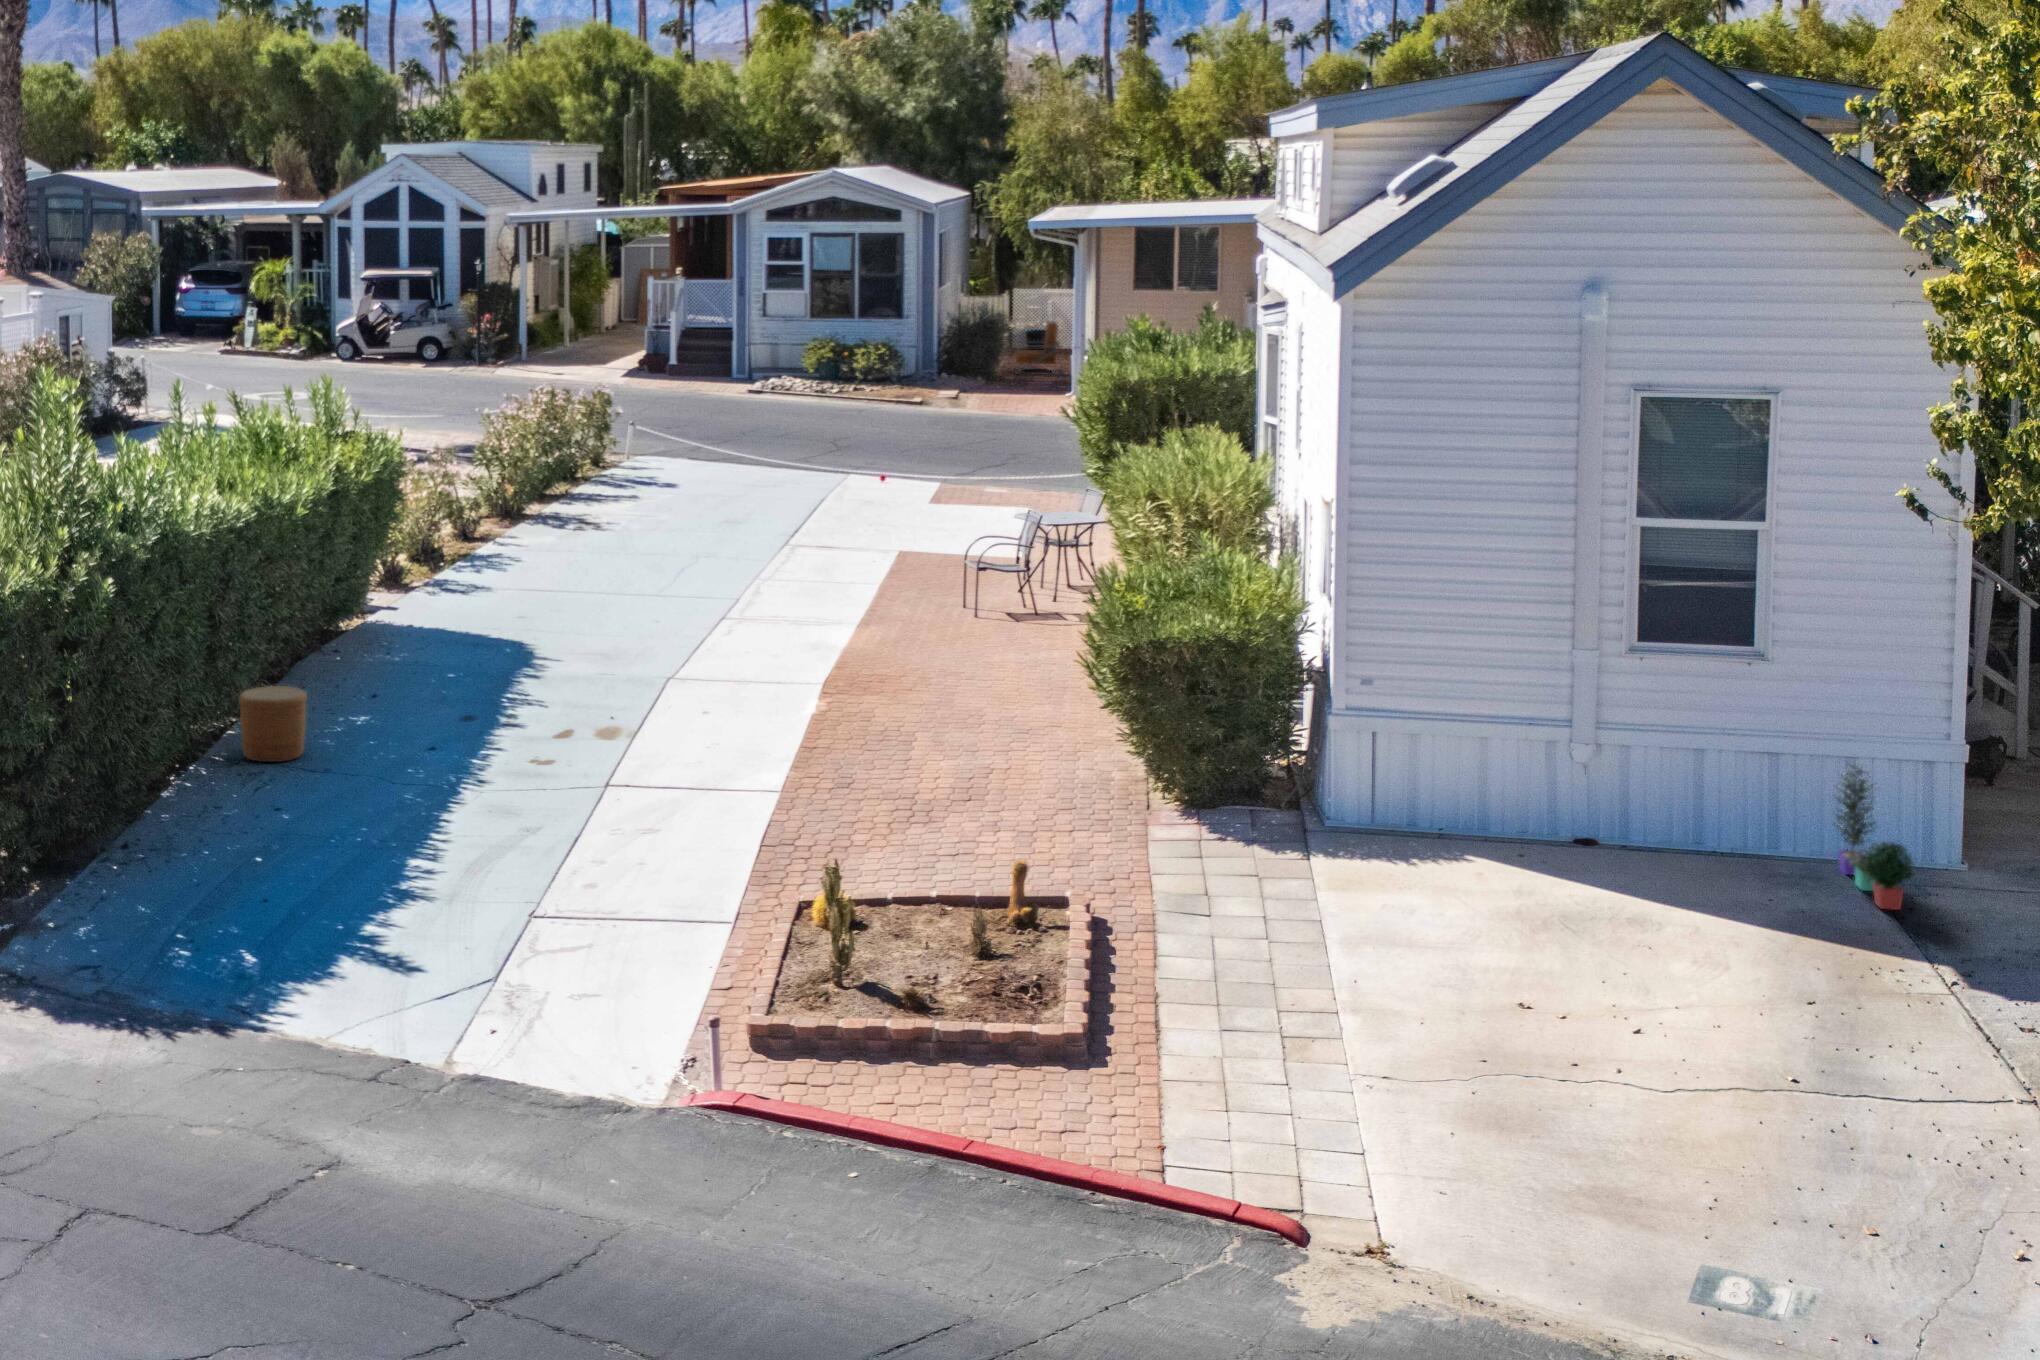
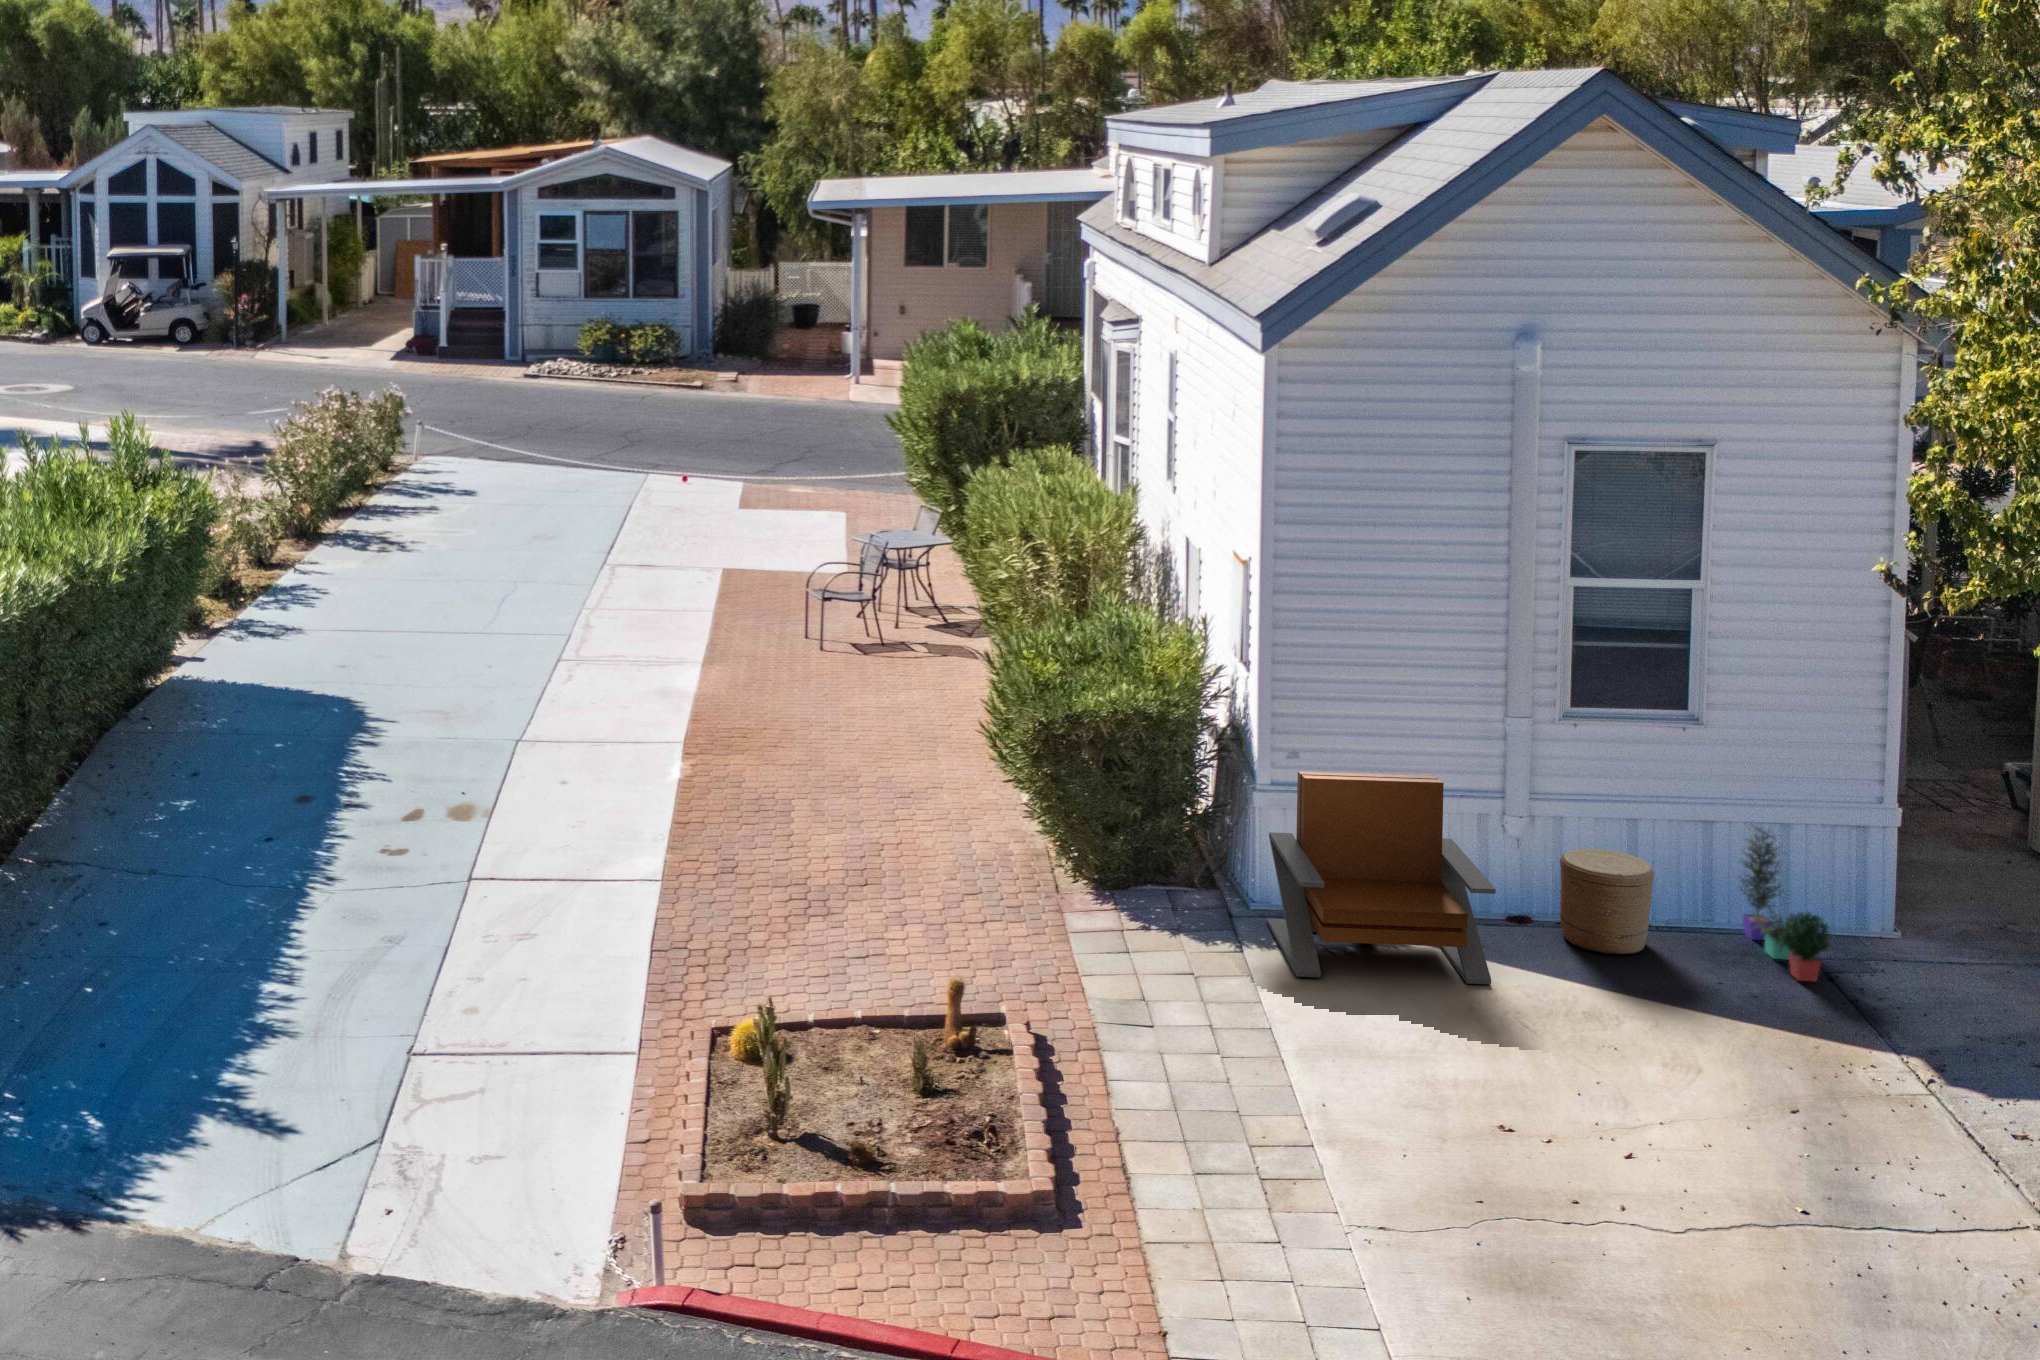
lounge chair: present [1015,321,1061,375] -> present [1267,771,1496,984]
woven basket: present [239,686,307,762] -> present [1560,849,1654,954]

